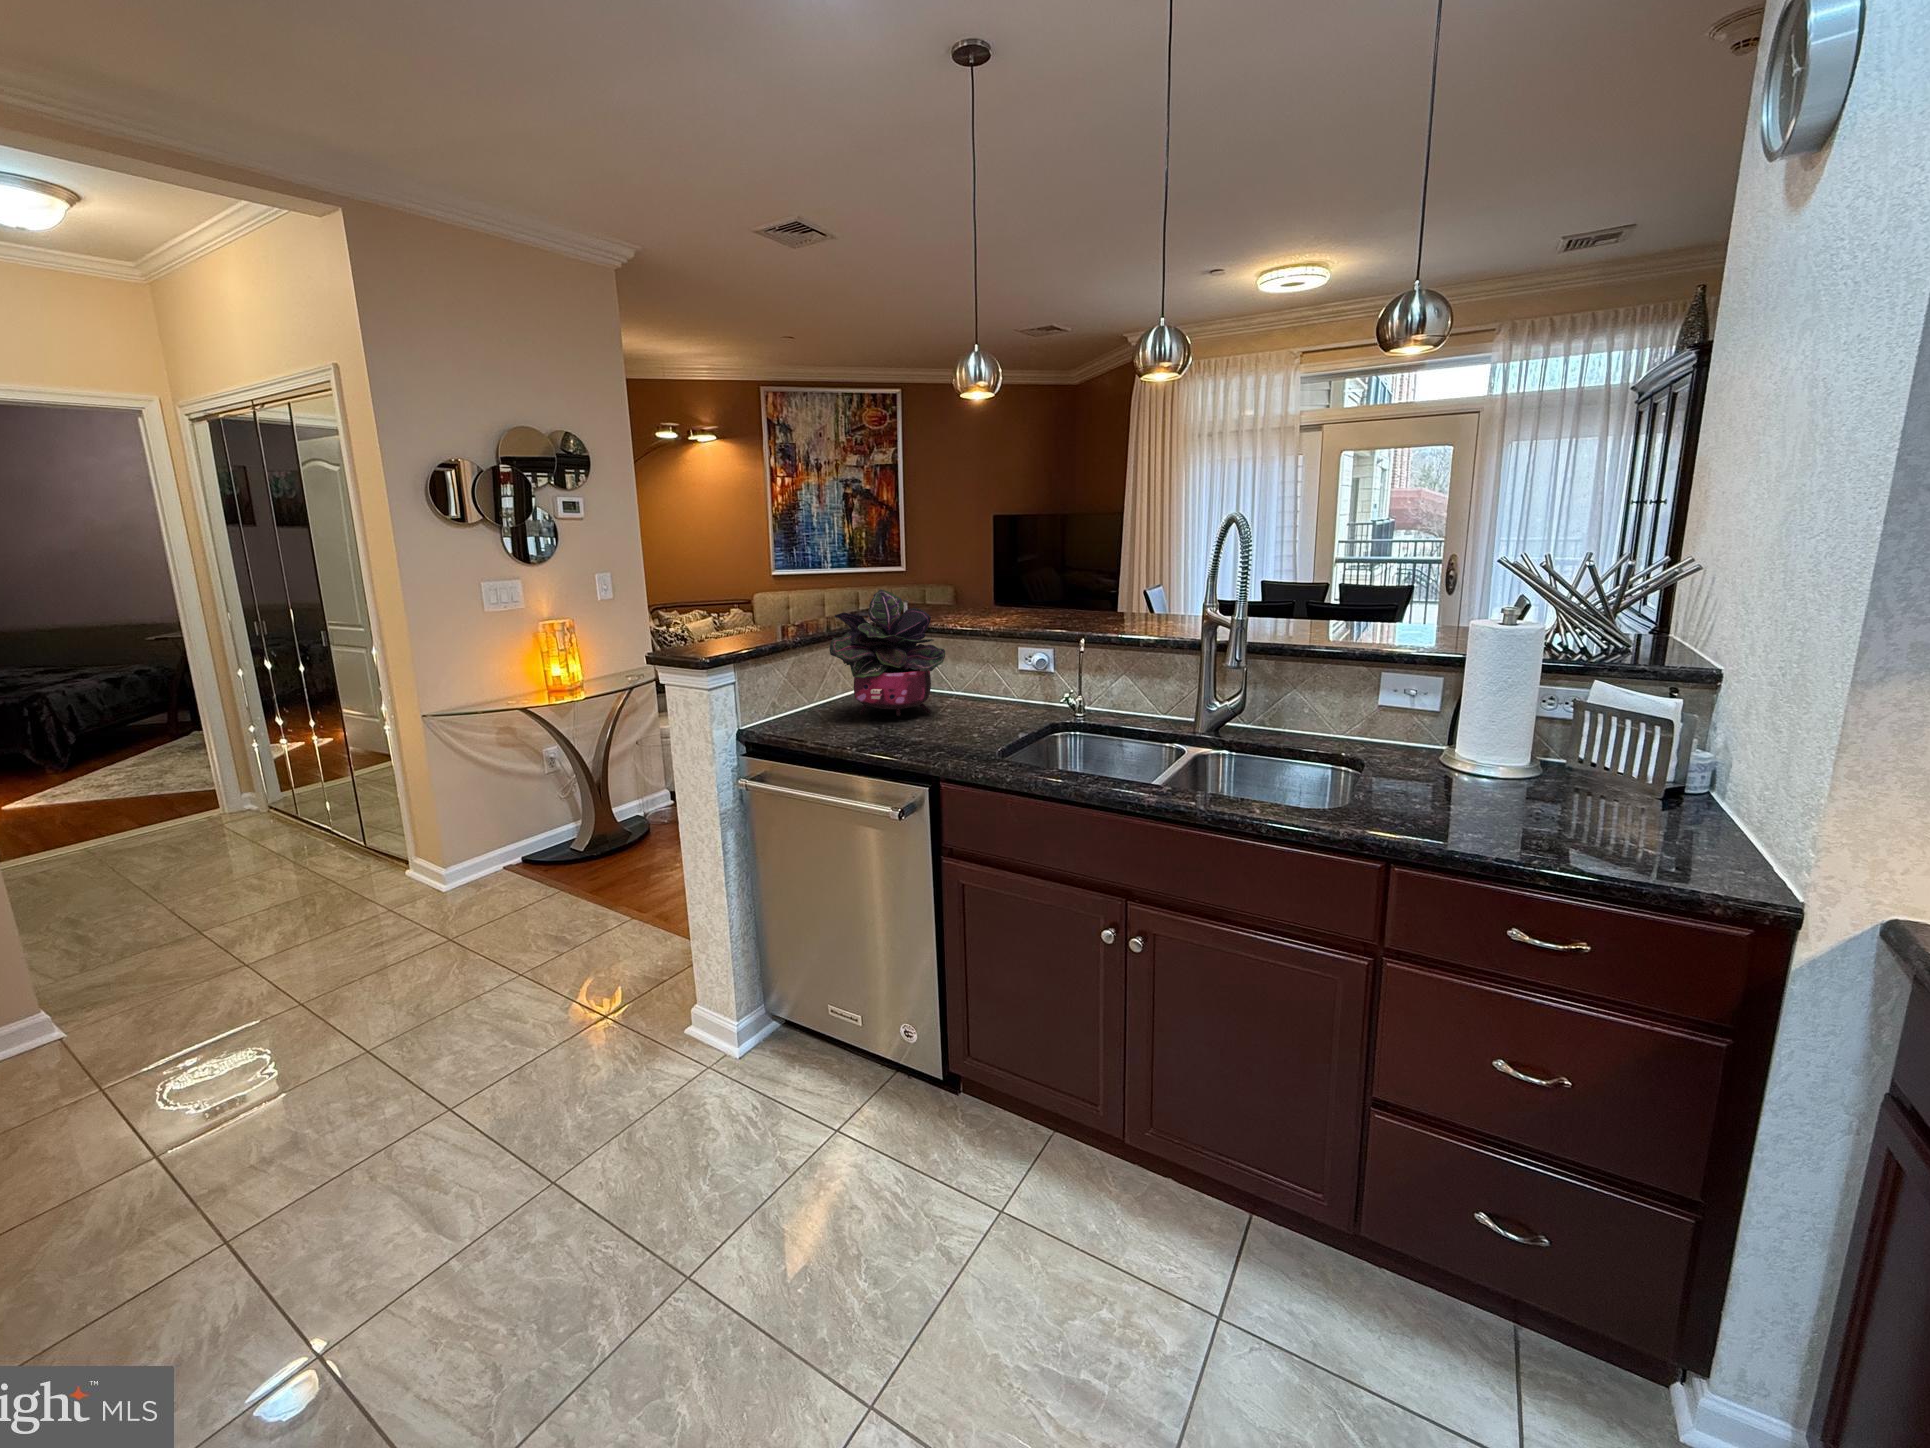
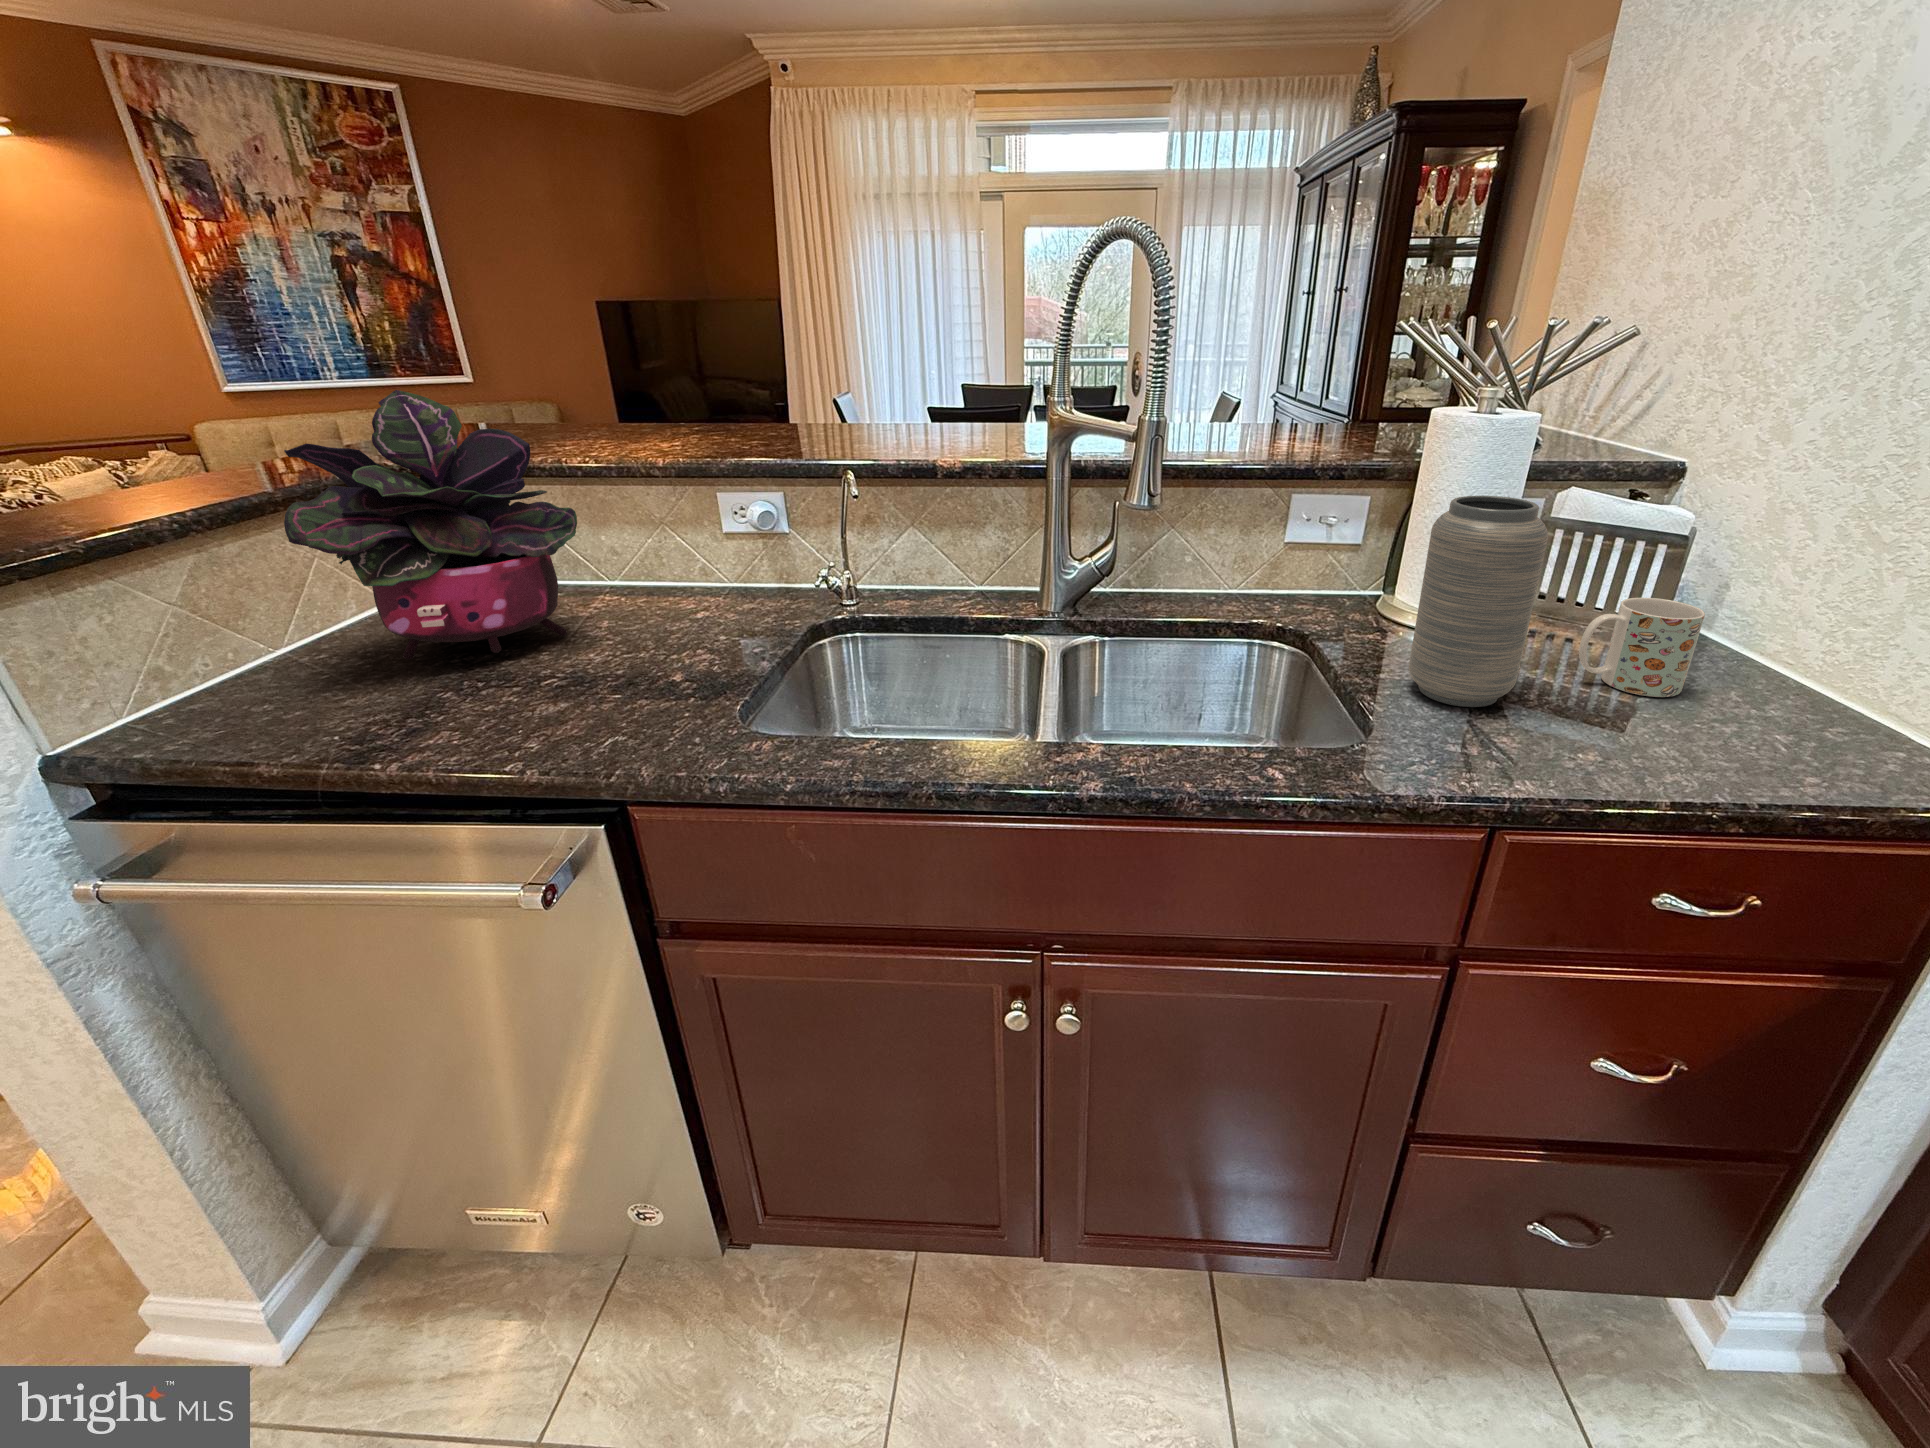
vase: none [1398,680,1482,814] -> present [1409,496,1548,707]
mug: none [1537,761,1630,831] -> present [1579,598,1705,697]

